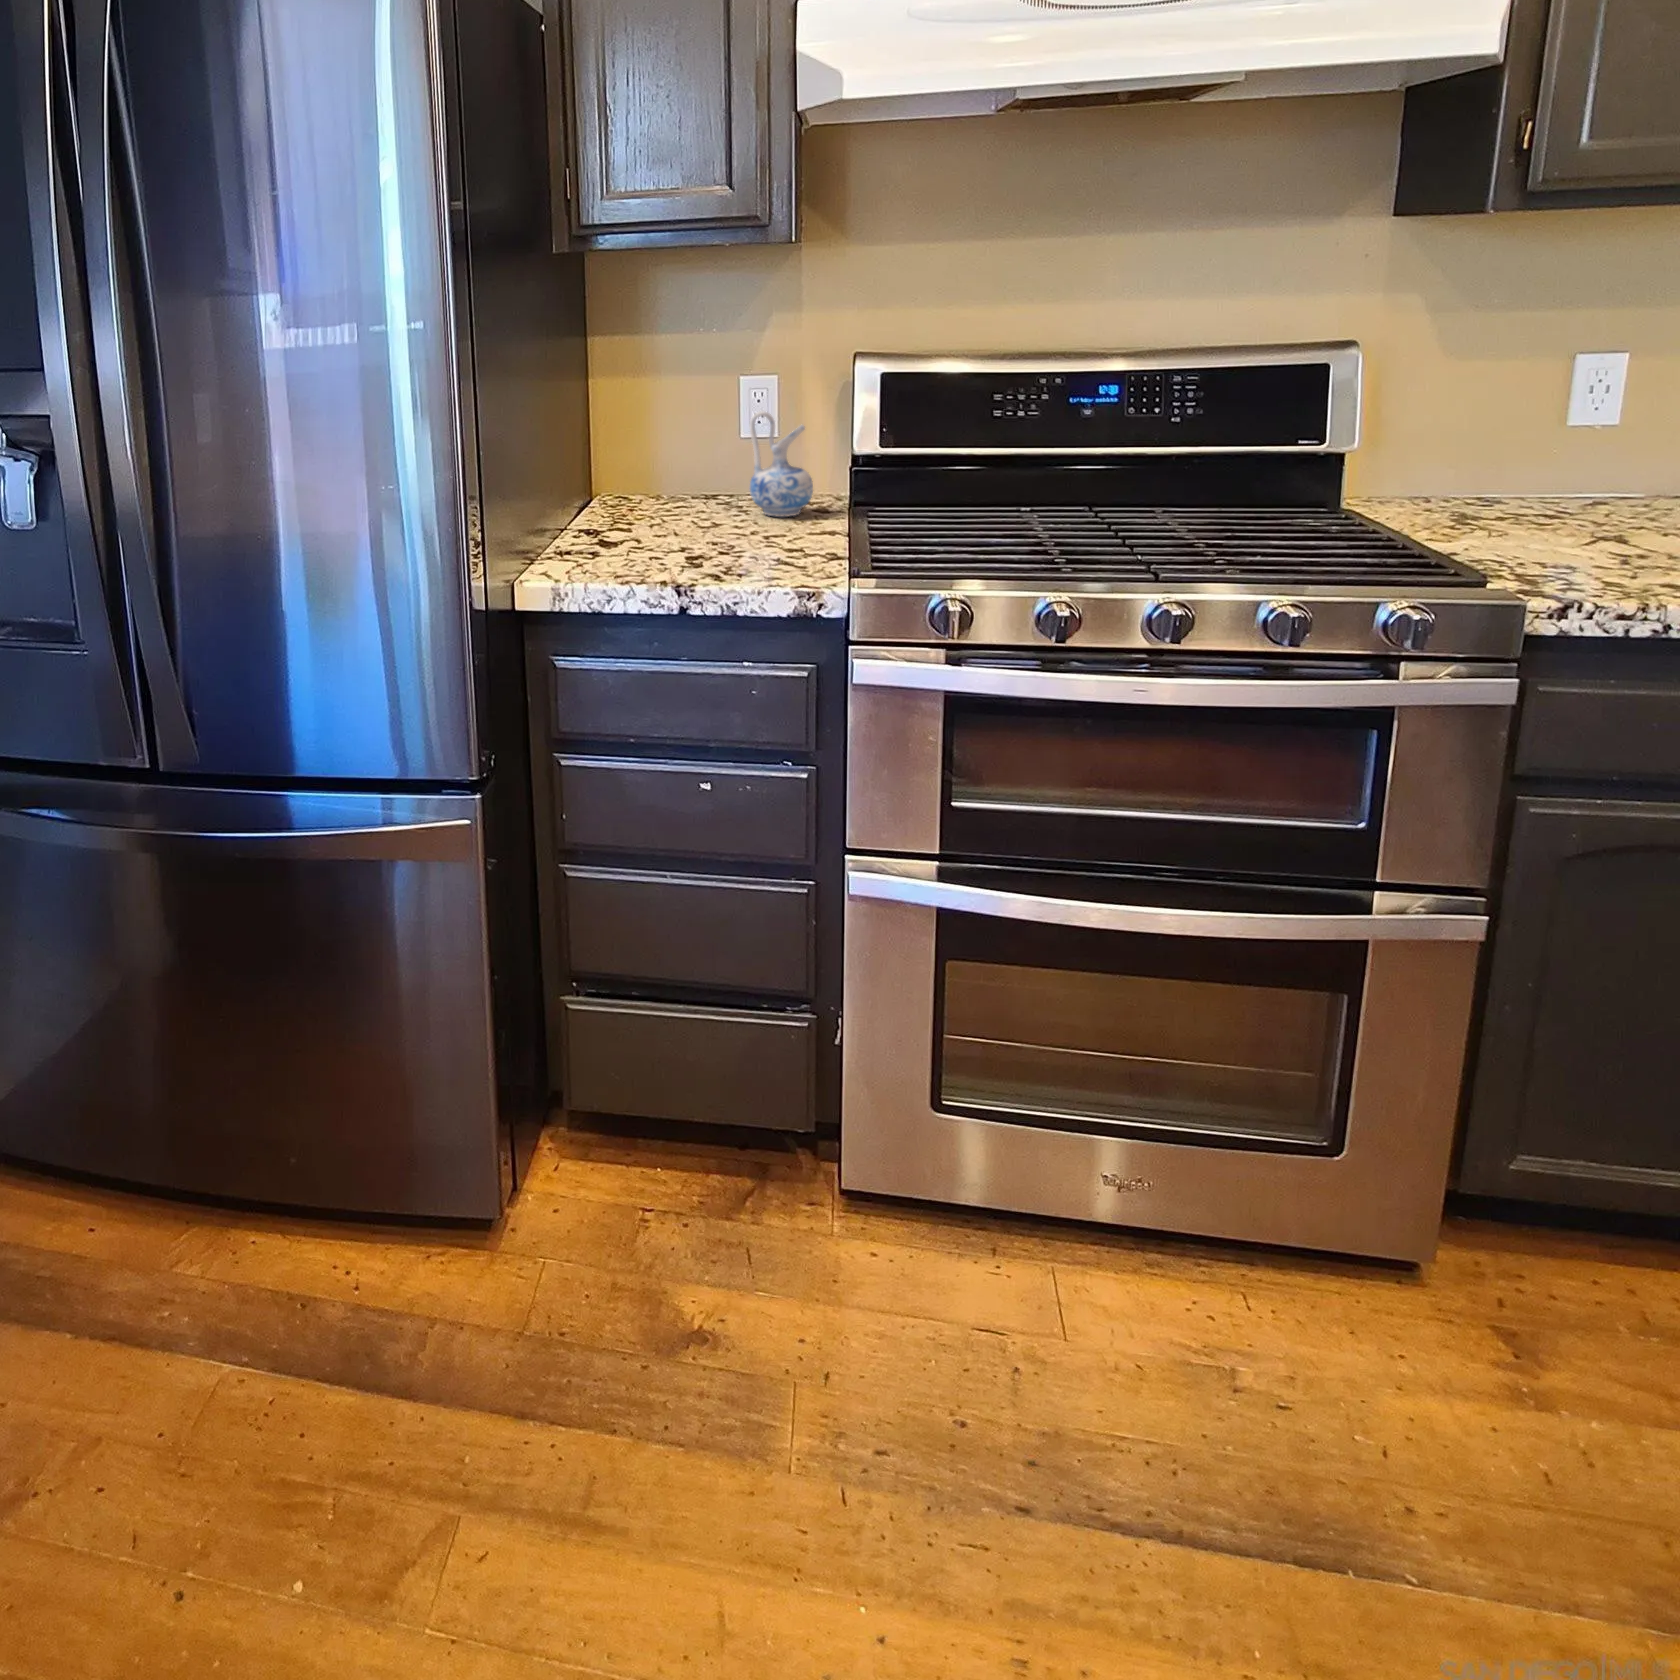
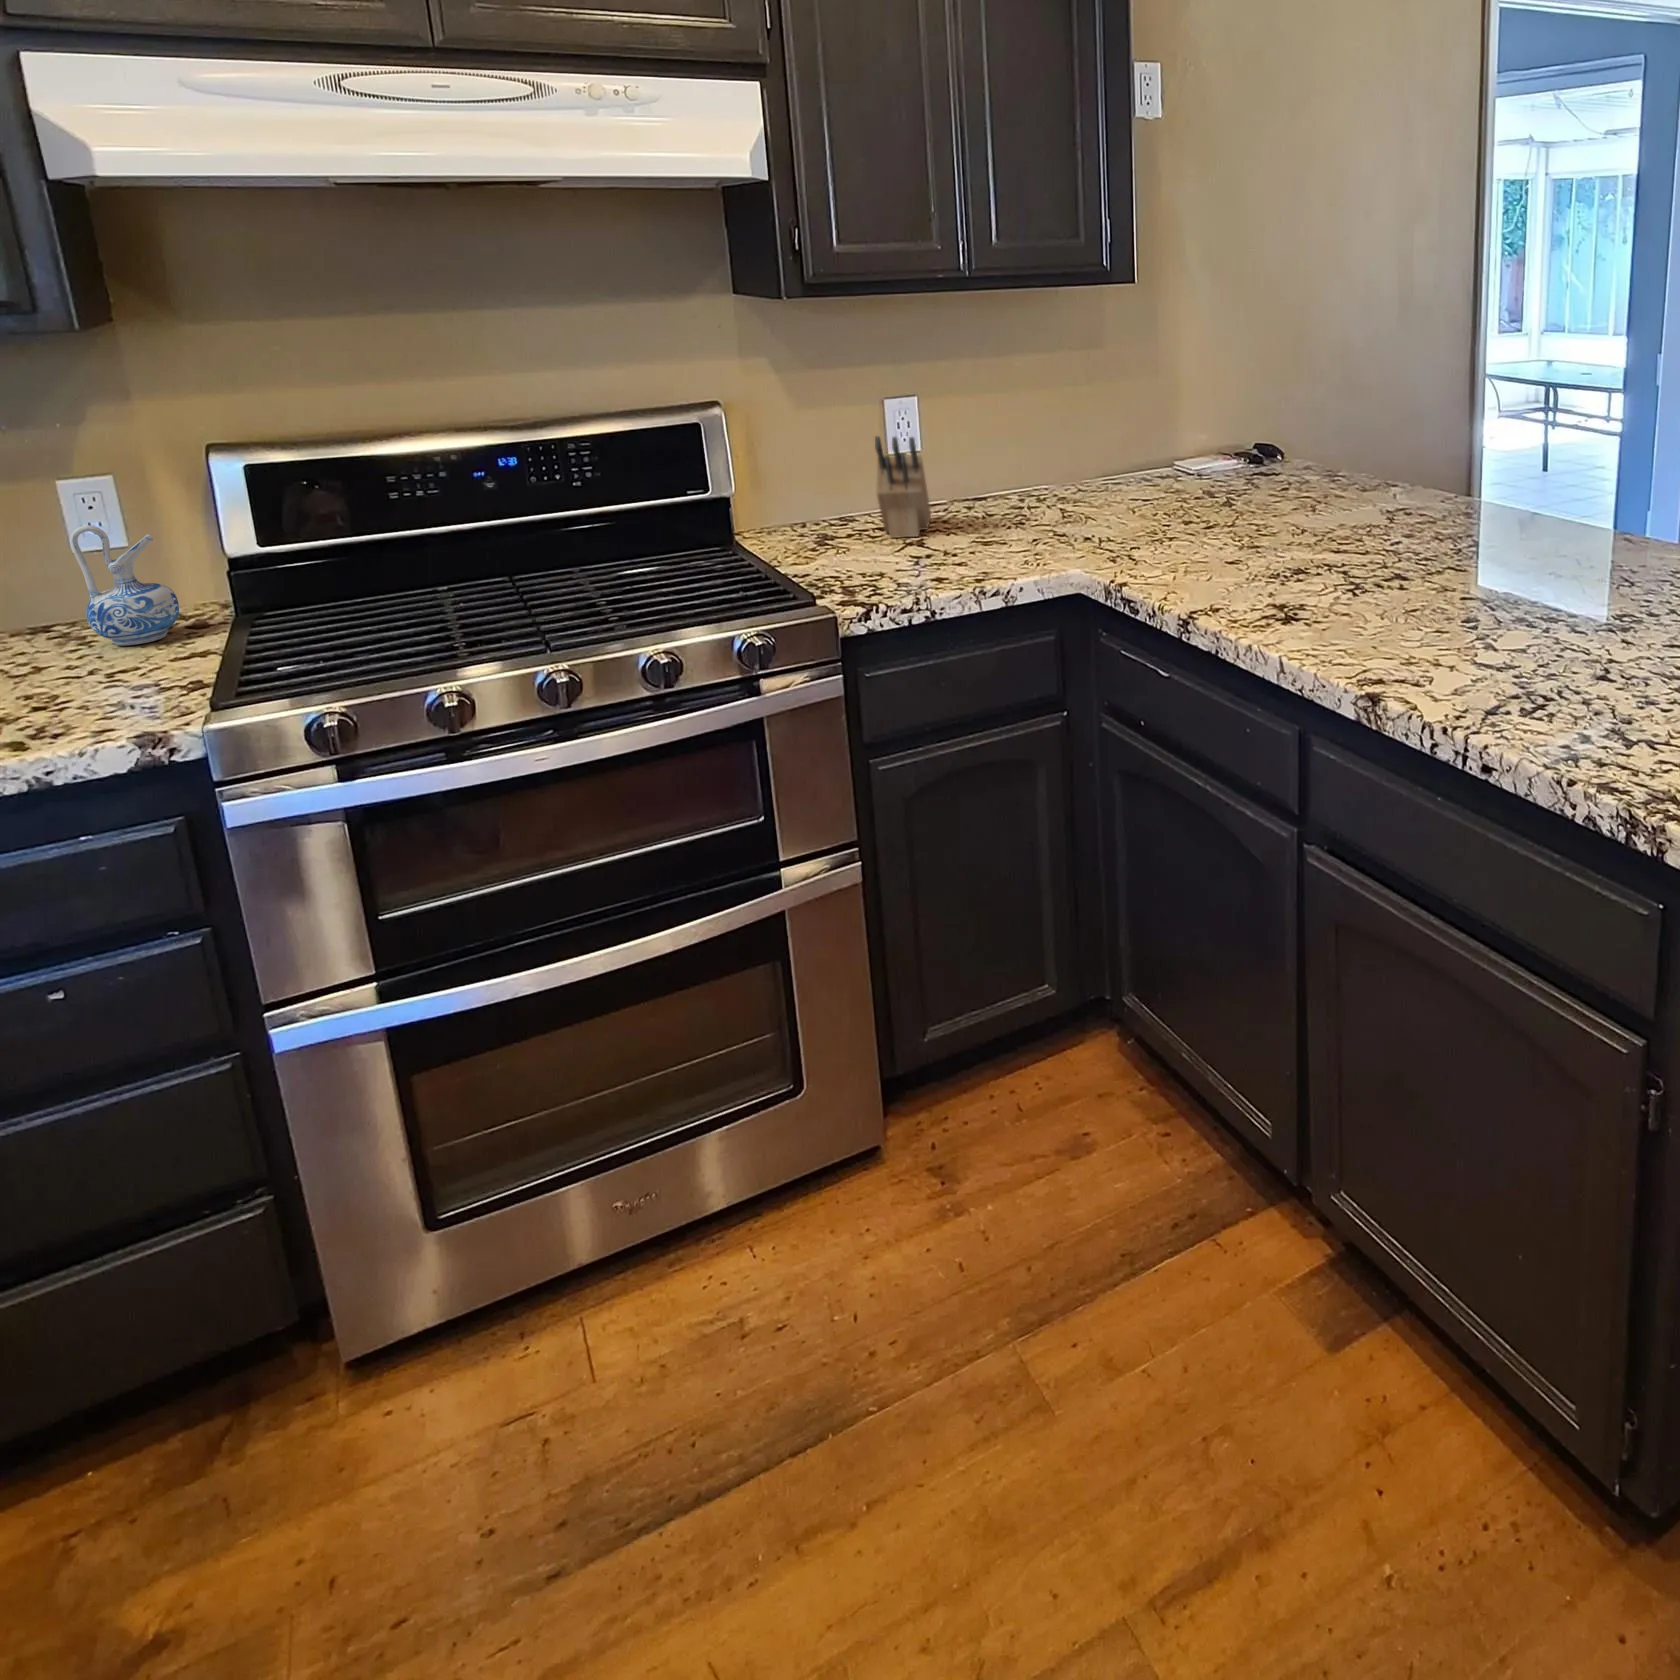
knife block: none [1556,395,1645,532] -> present [875,436,931,538]

